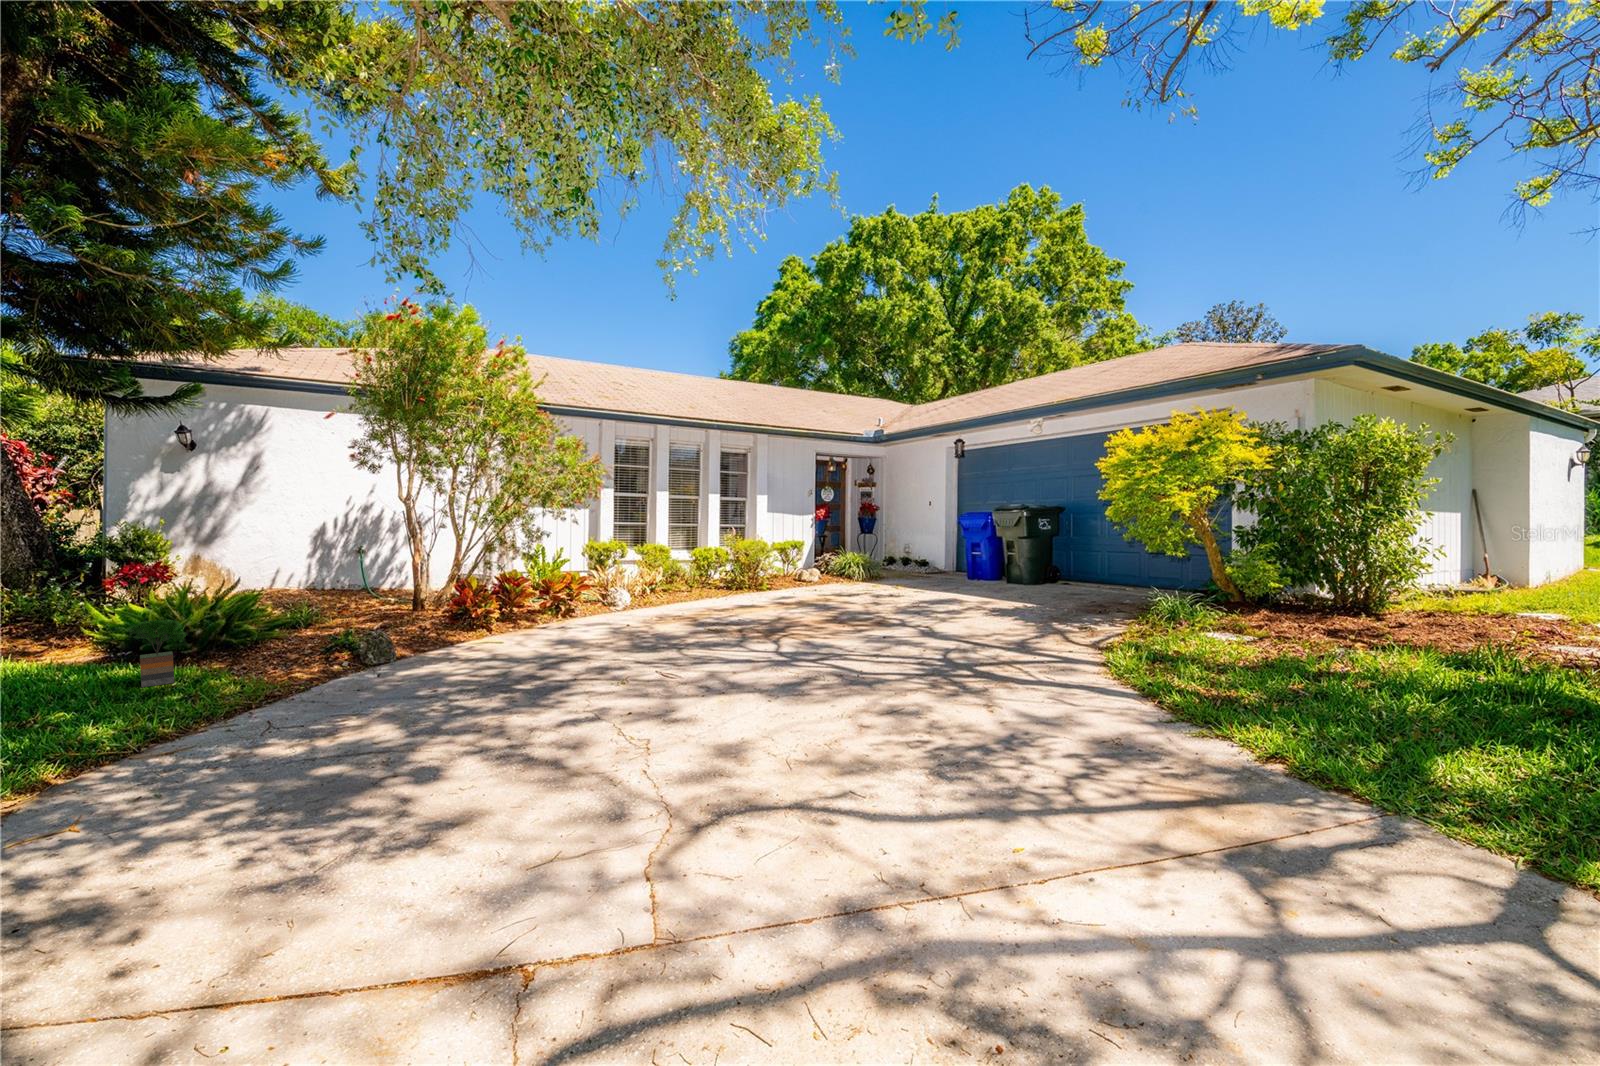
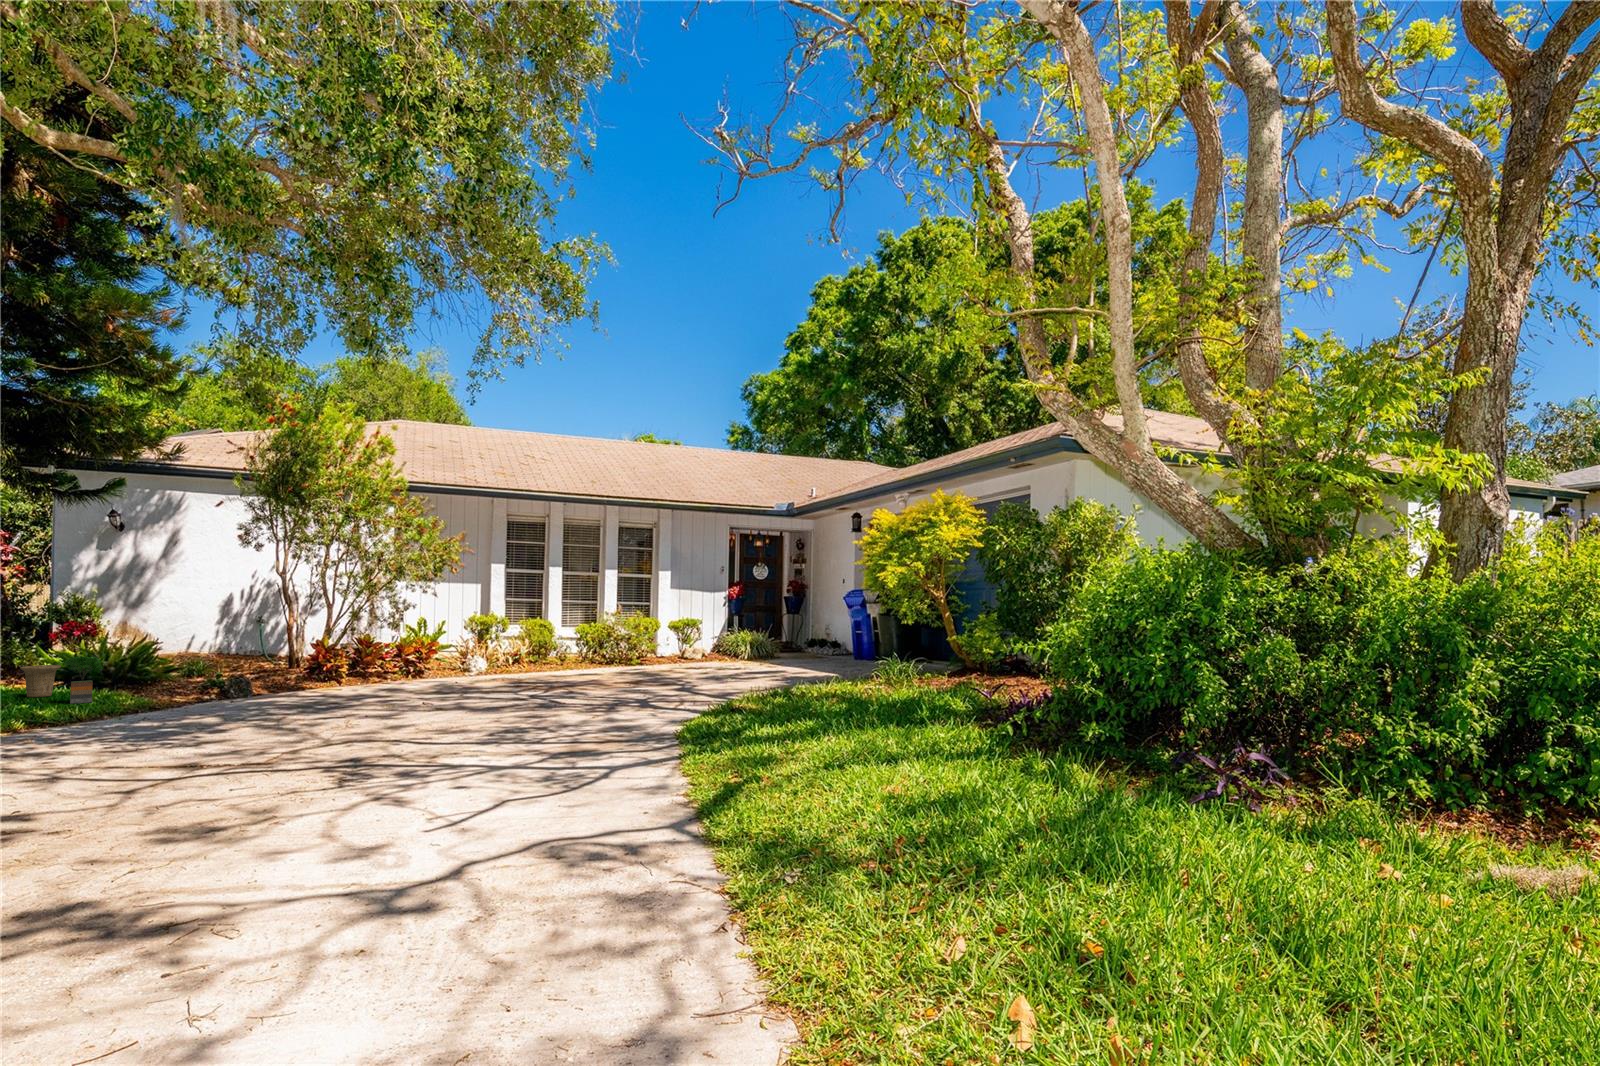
basket: none [60,628,123,675] -> present [20,665,61,697]

